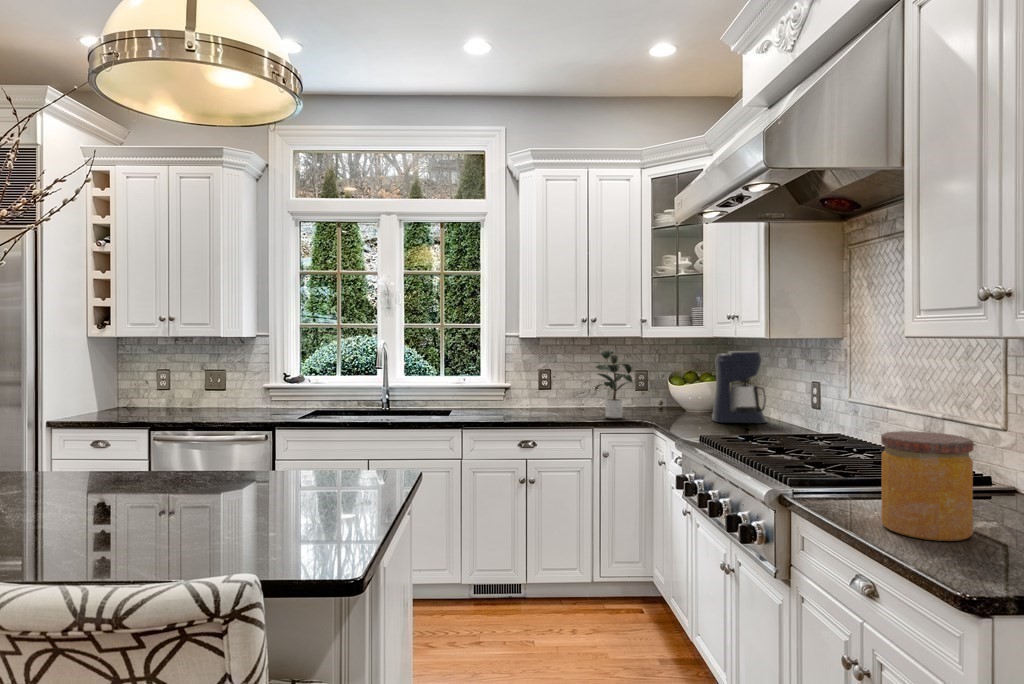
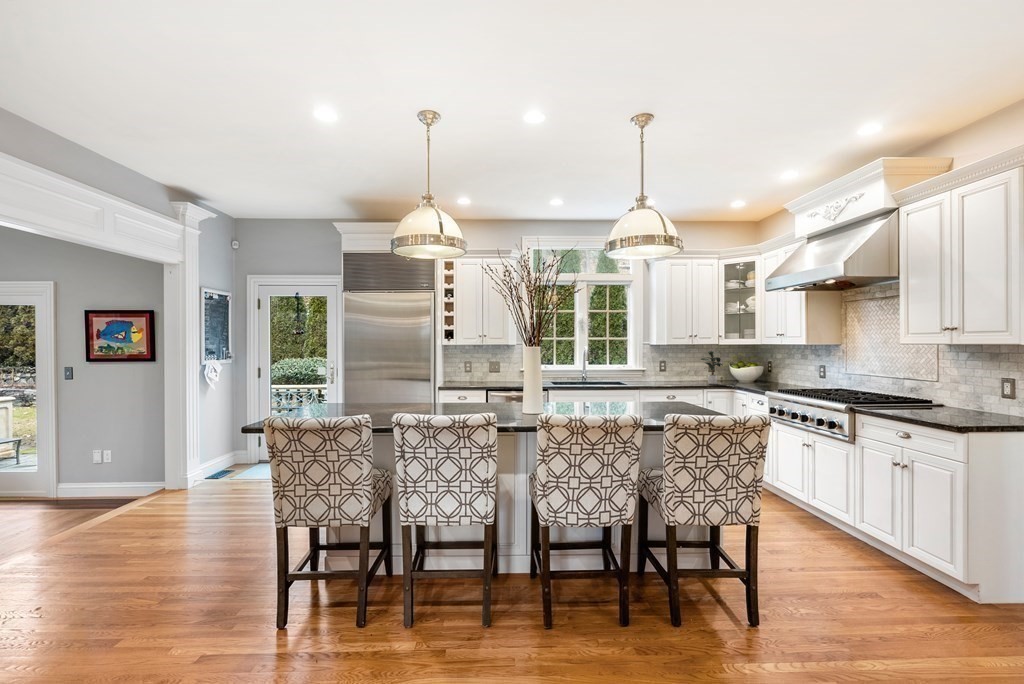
coffee maker: present [712,351,766,423] -> none [764,351,794,386]
jar: present [881,431,973,541] -> none [906,379,945,416]

